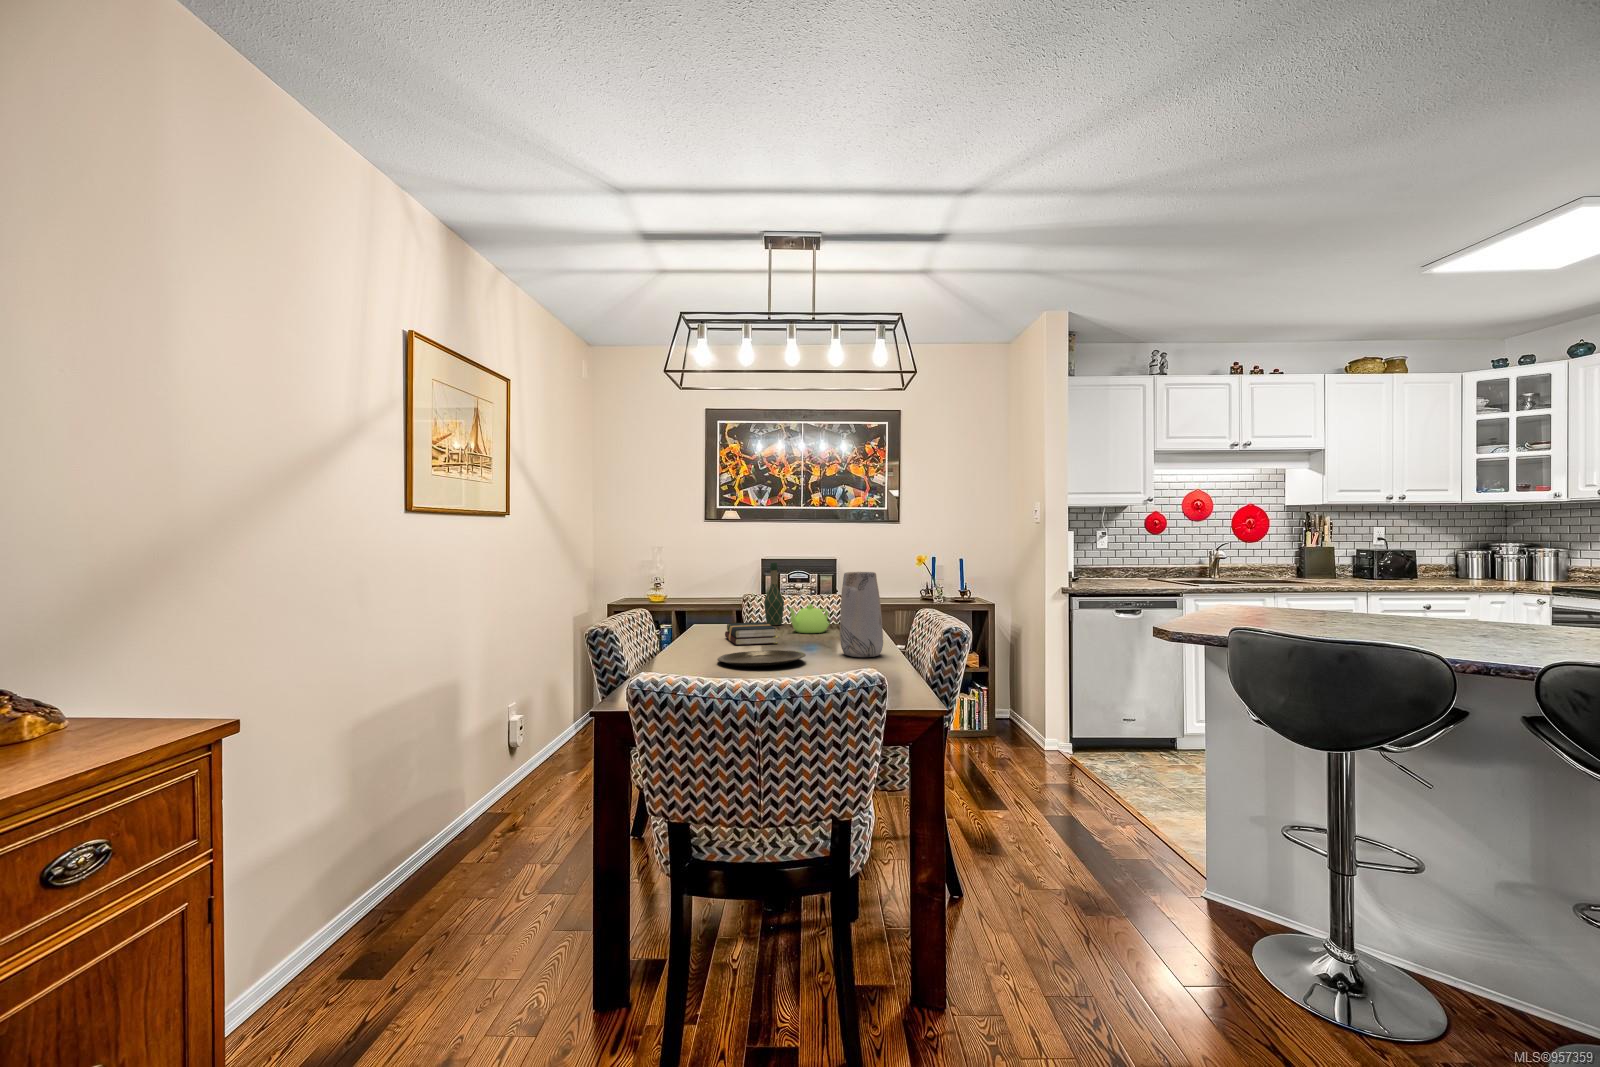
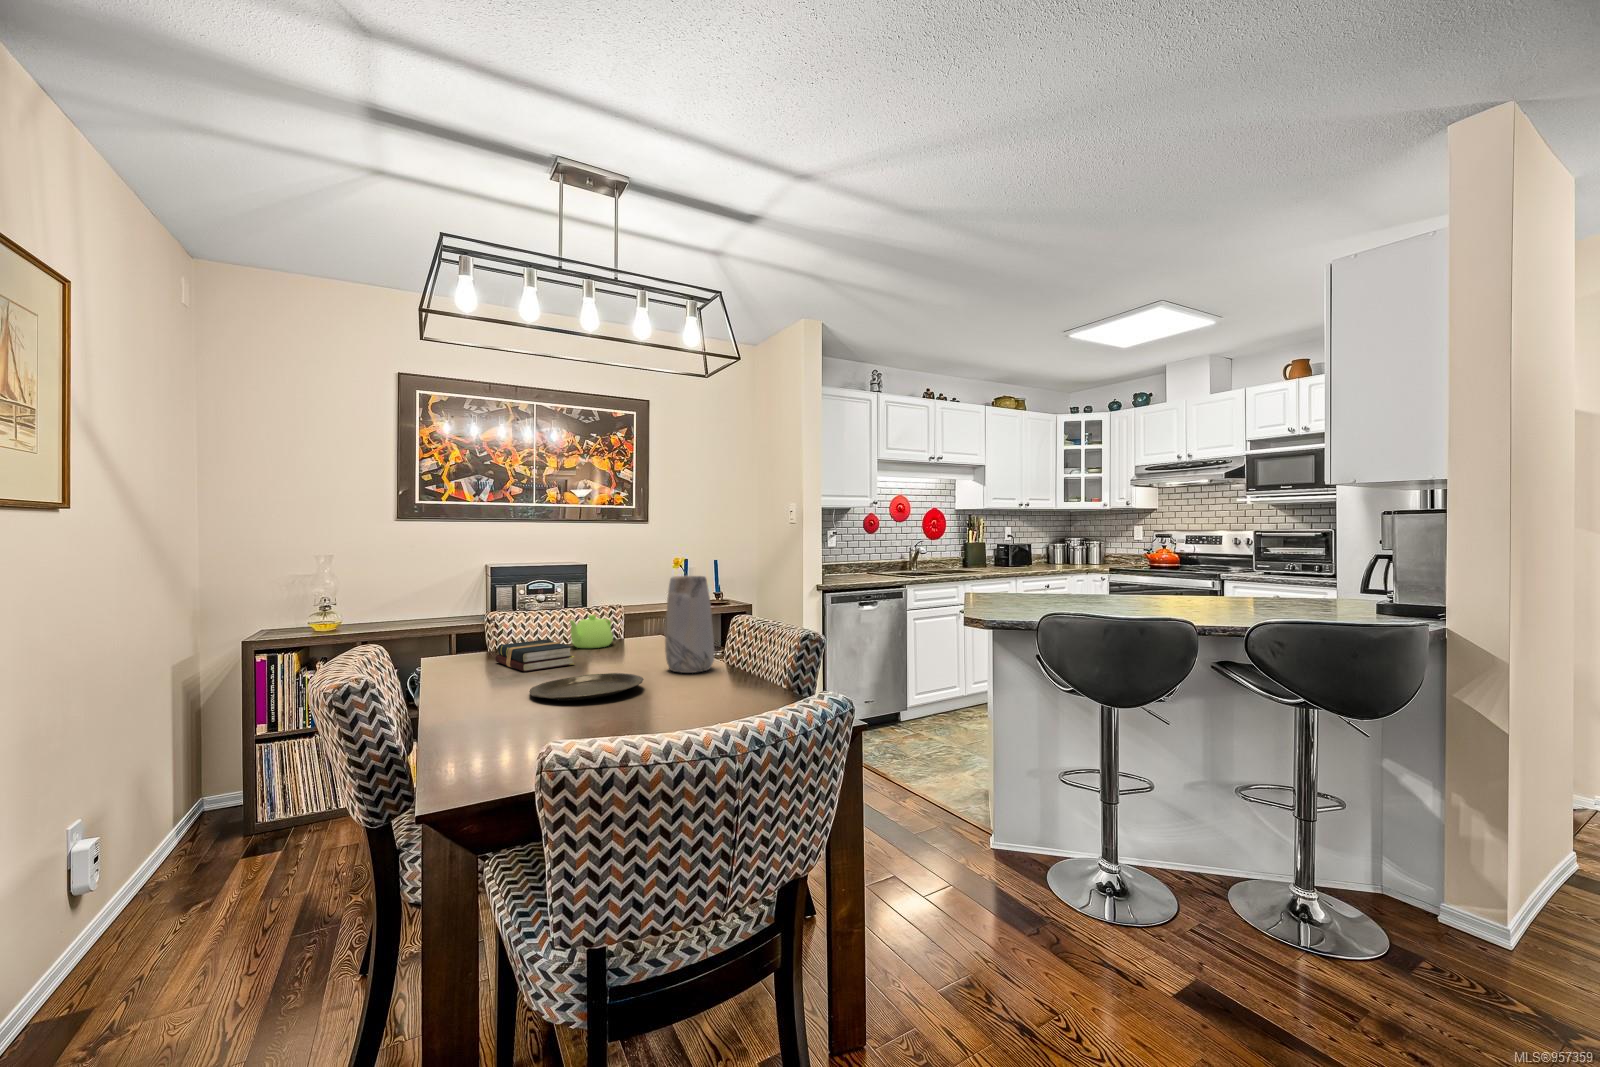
wine bottle: present [764,563,784,625] -> none [524,567,549,641]

